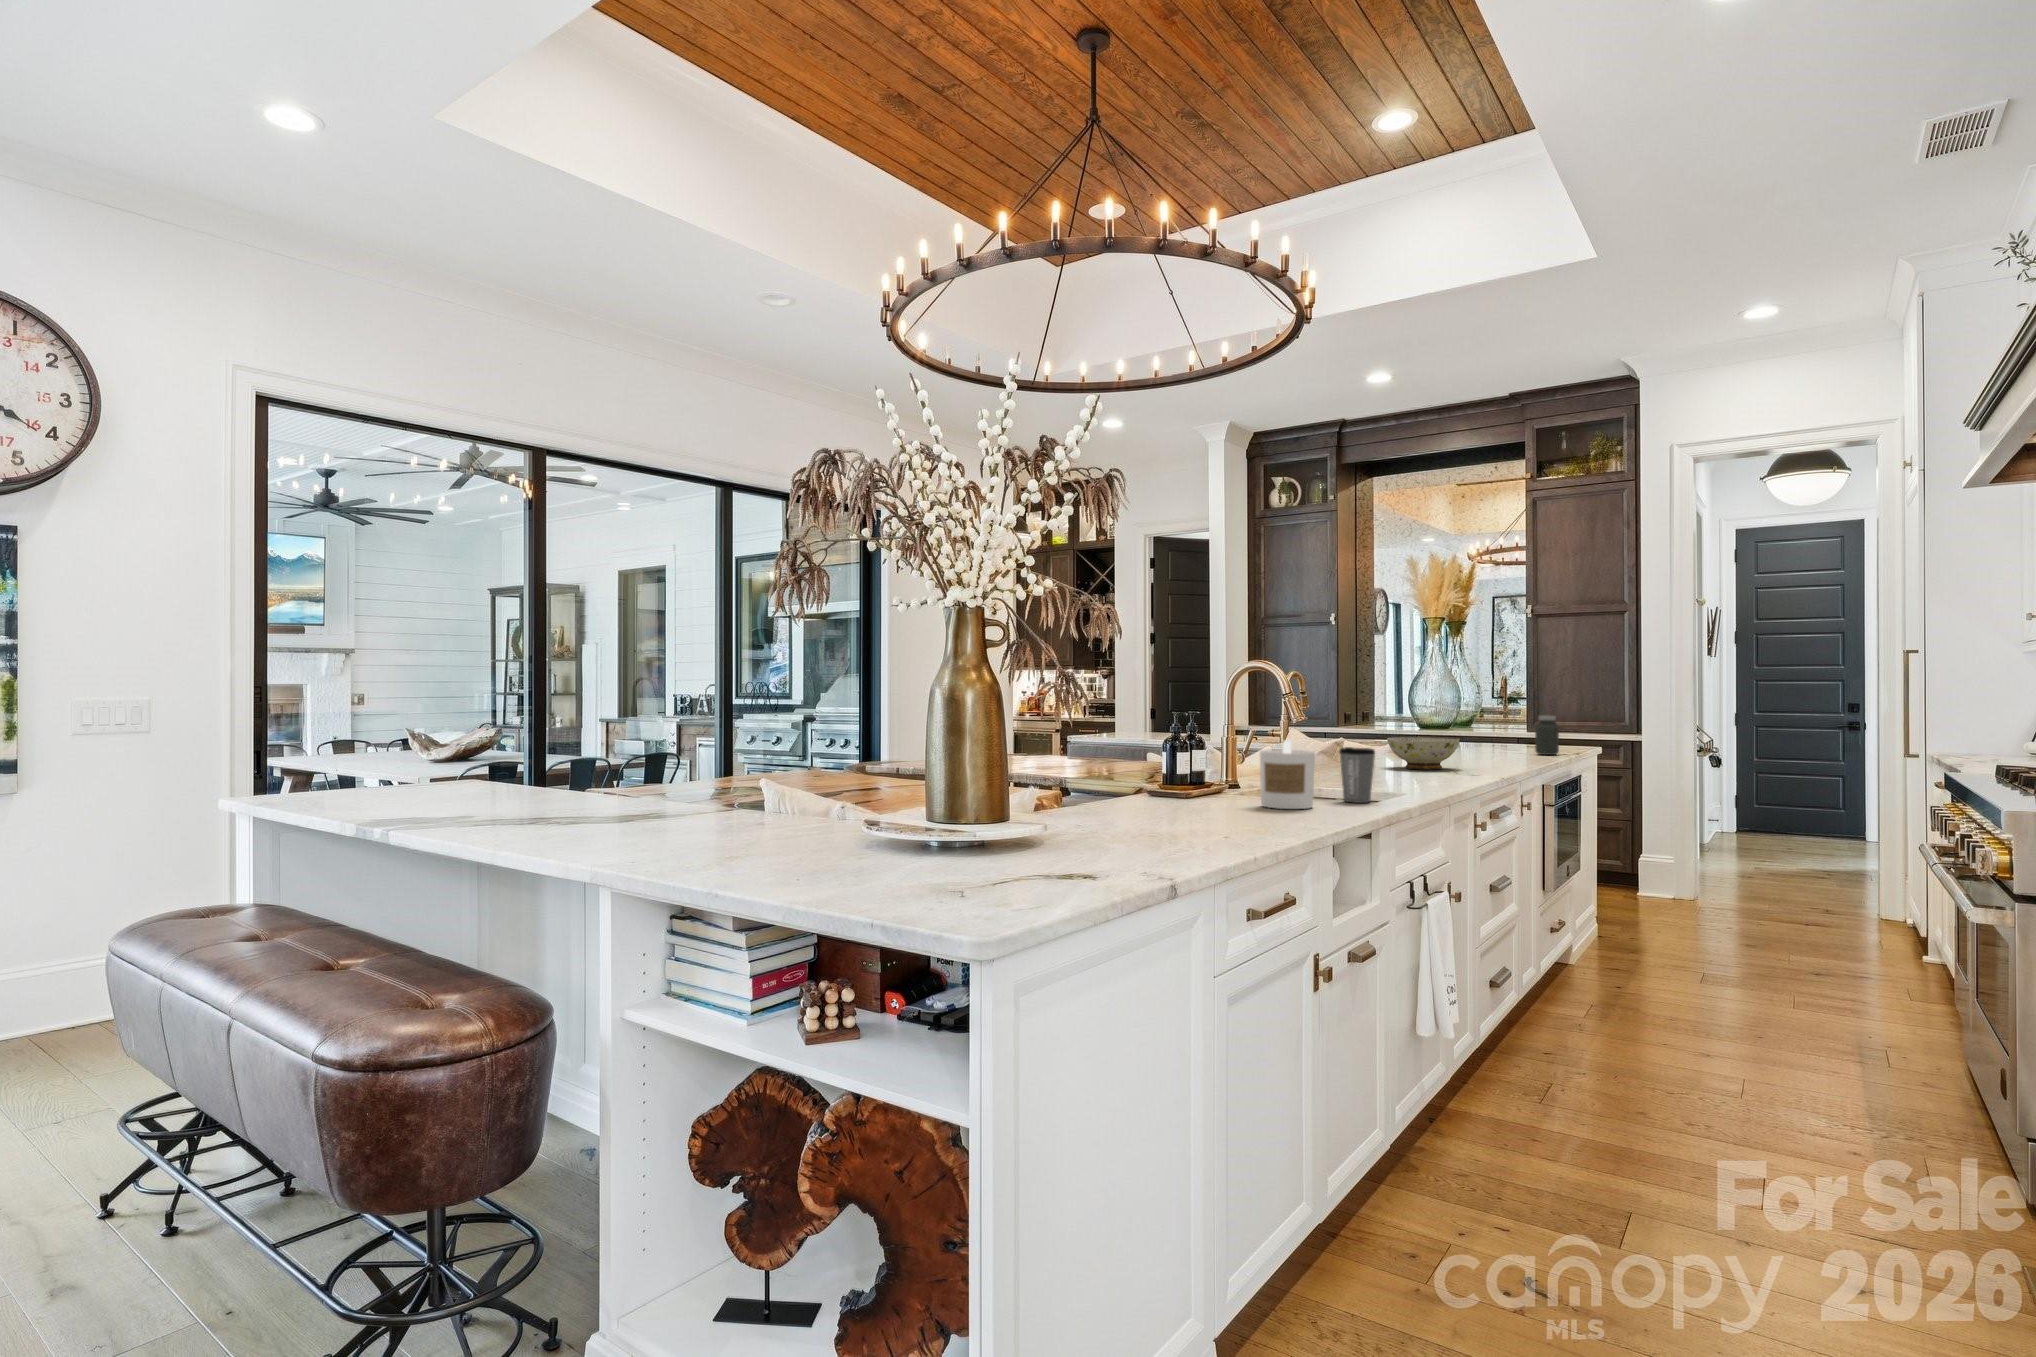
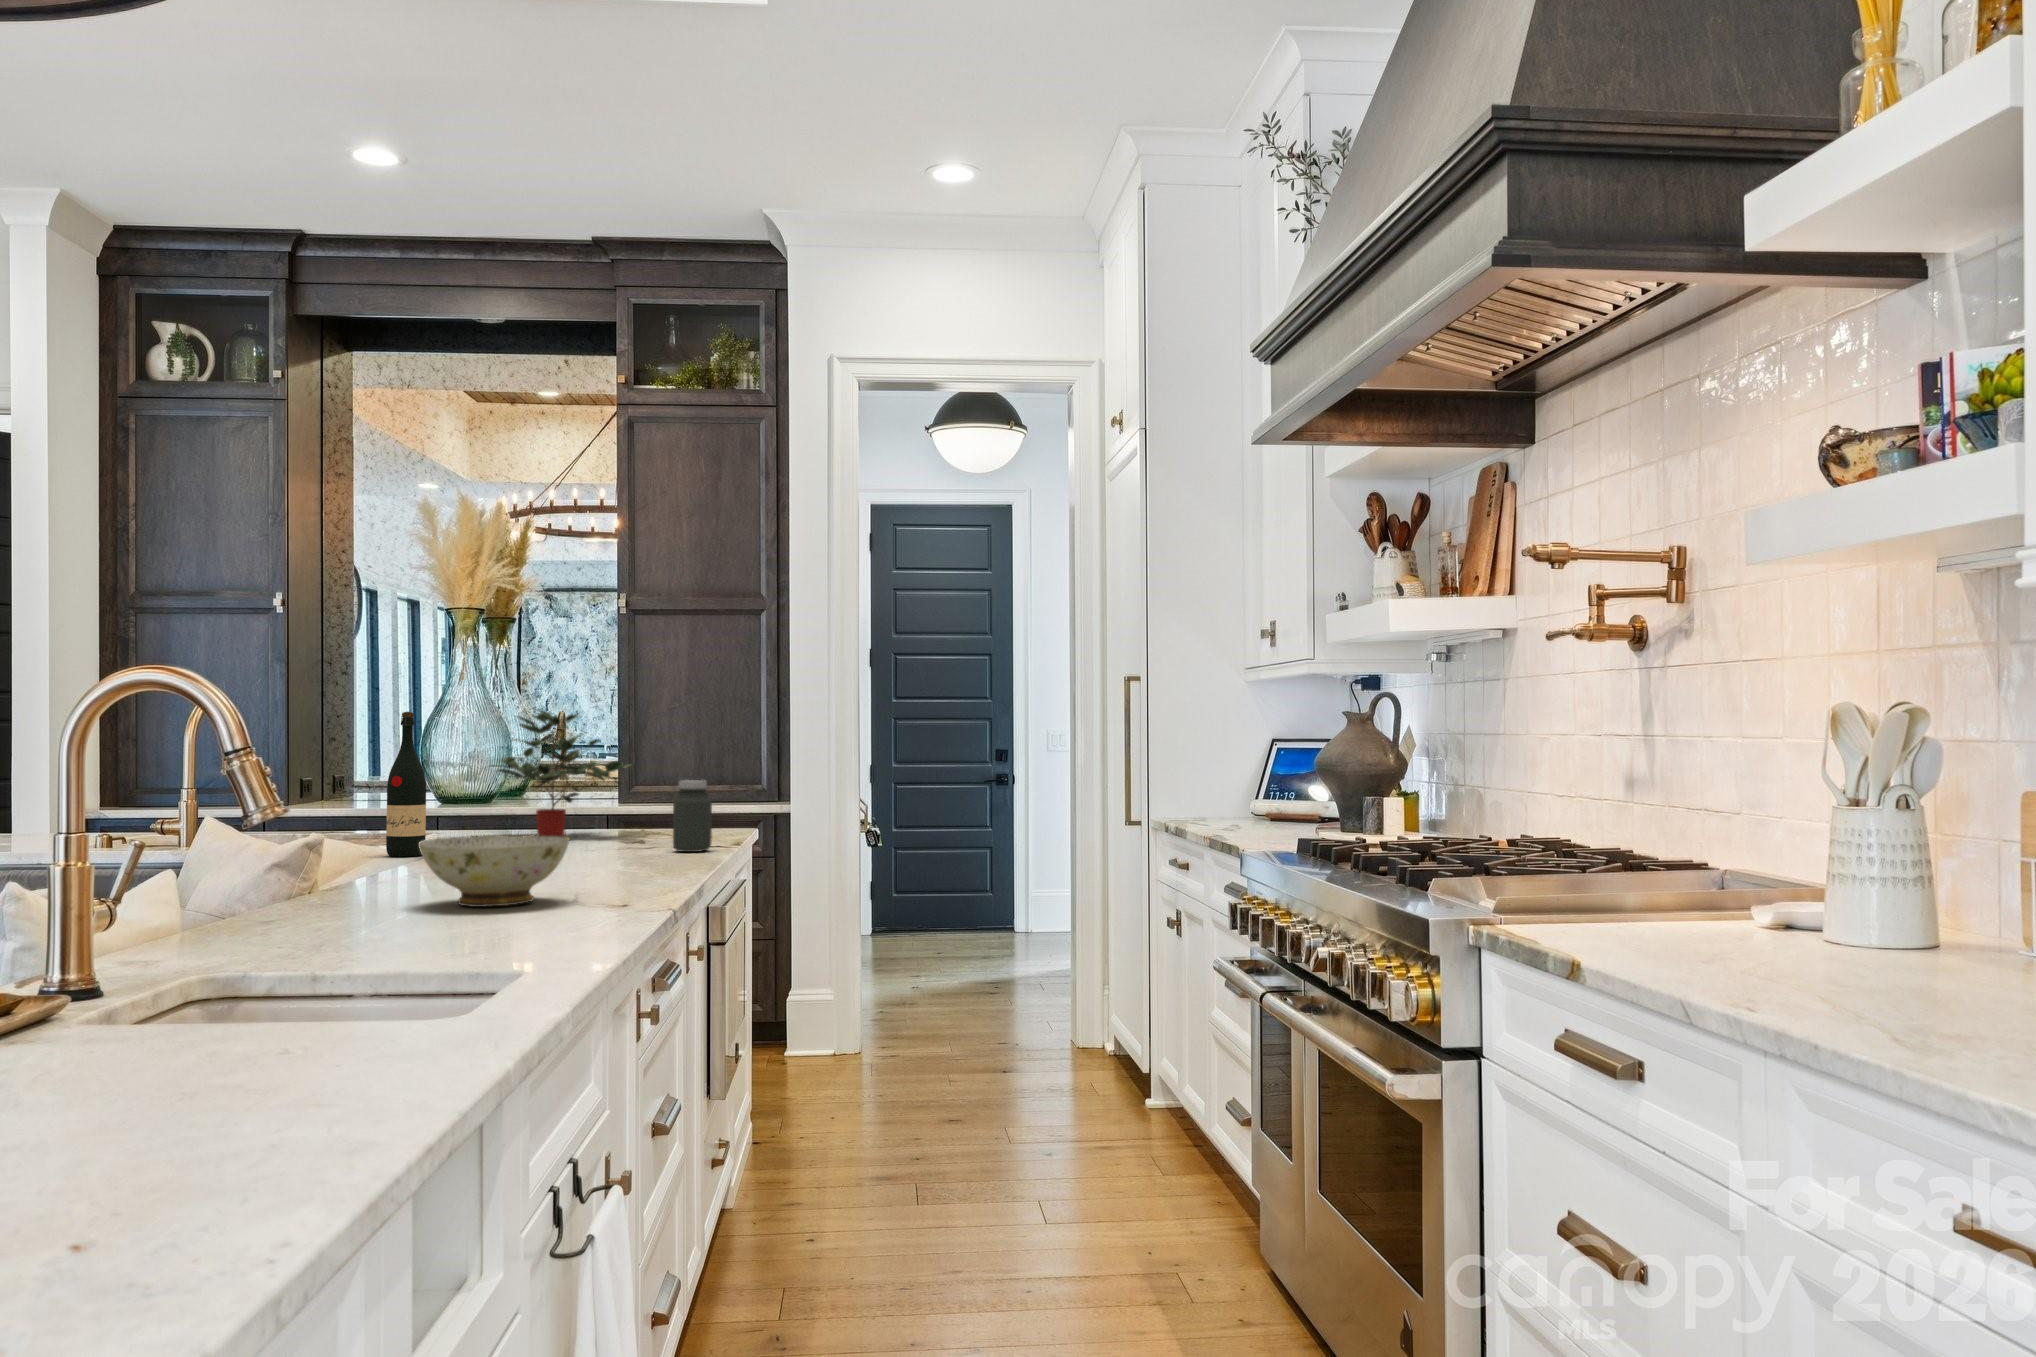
potted plant: none [1435,676,1521,747] -> present [489,709,635,836]
wine bottle: none [1381,678,1401,750] -> present [386,712,426,856]
candle: present [1260,741,1315,809] -> none [96,897,276,1113]
coffee cup: present [1339,747,1375,803] -> none [339,895,441,1048]

